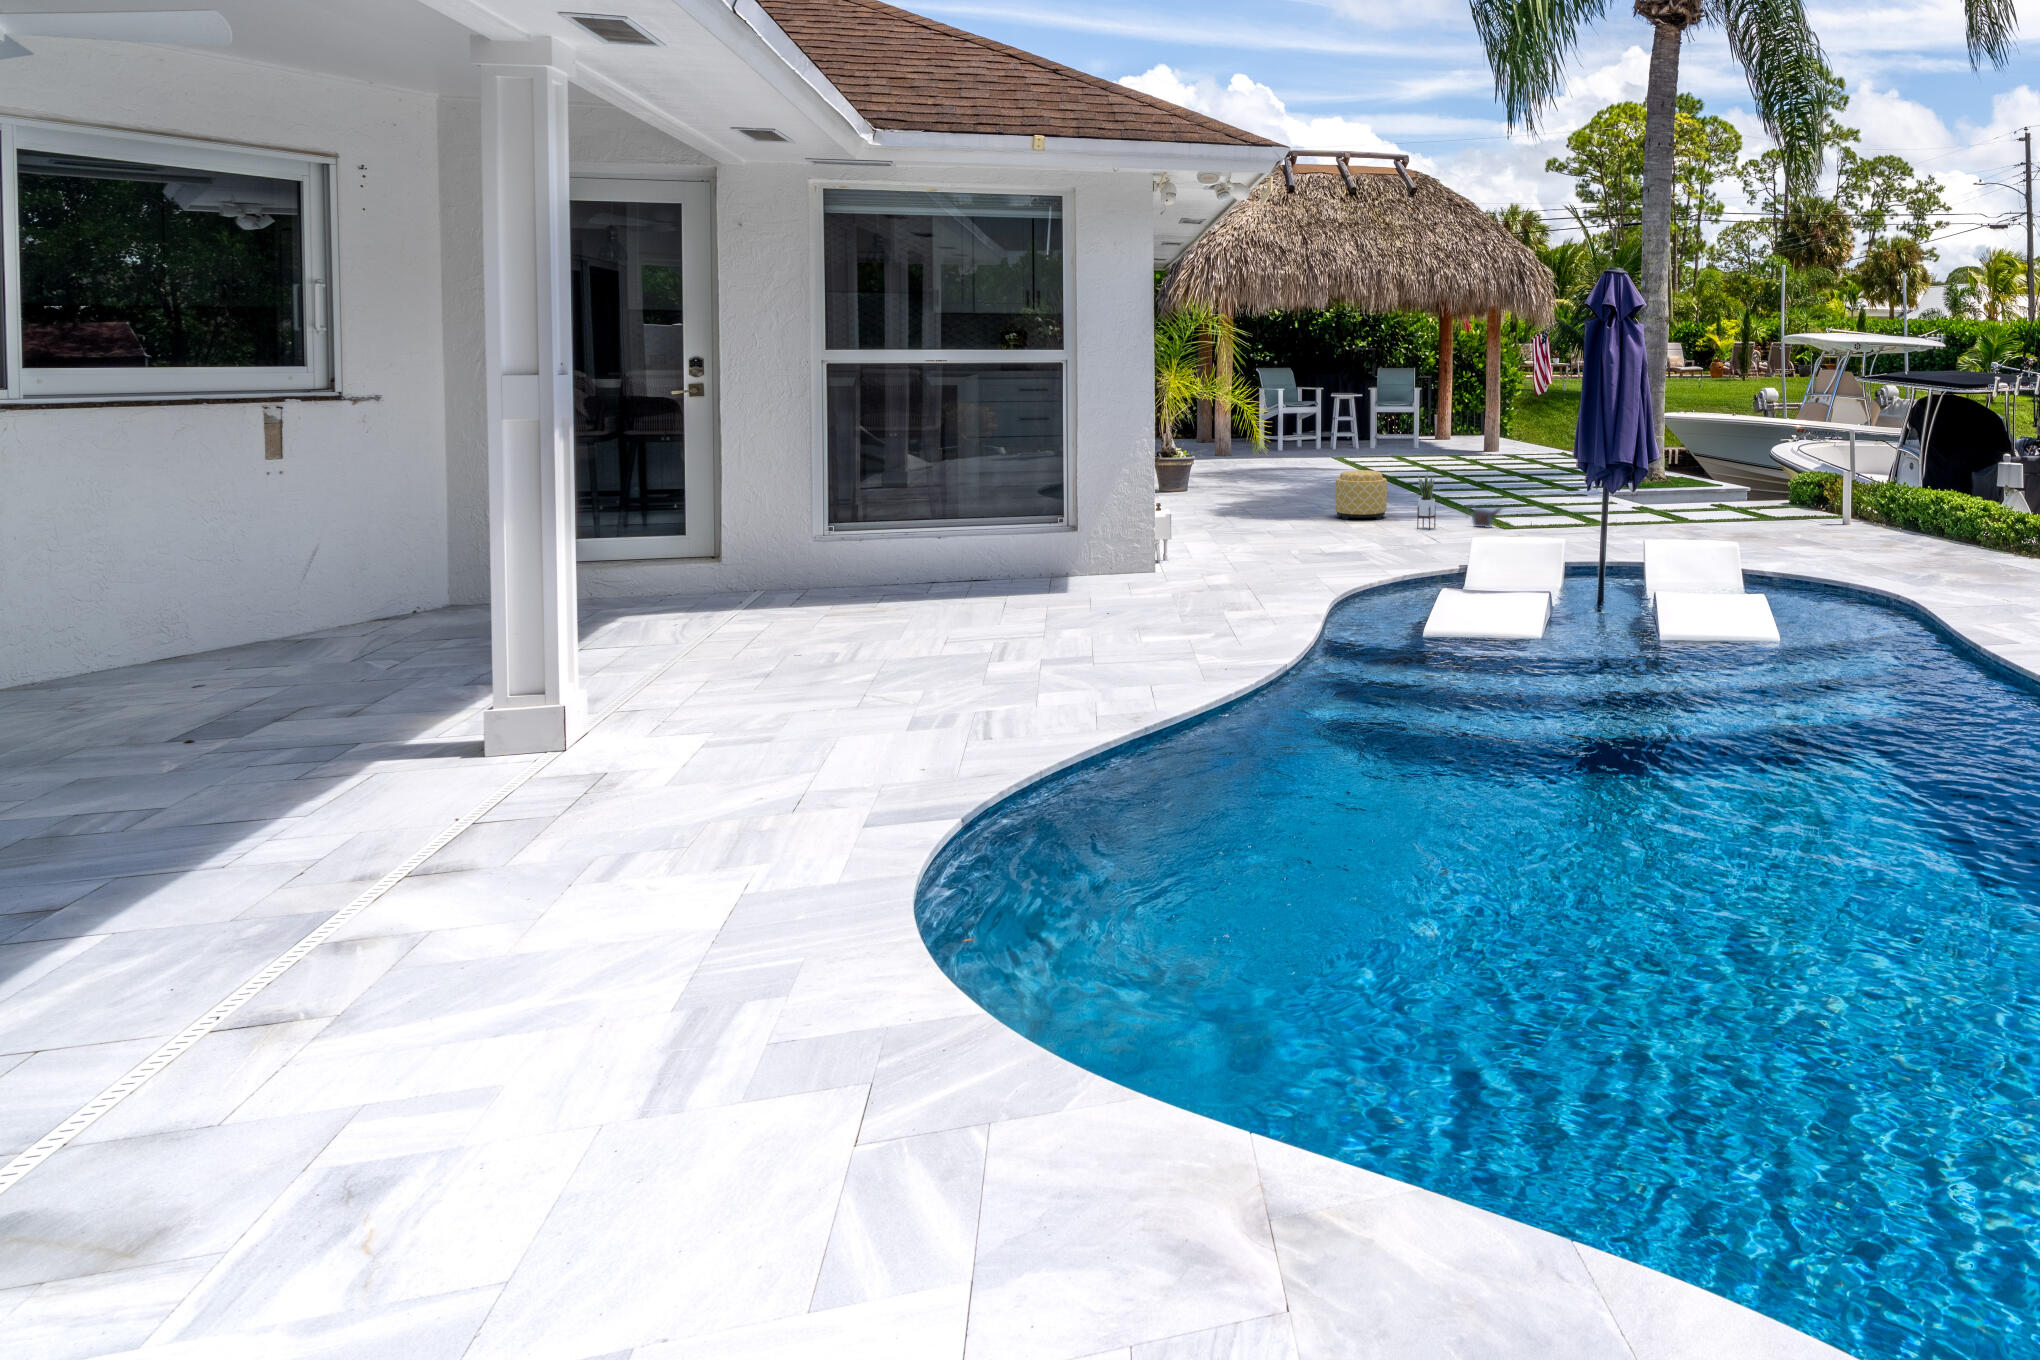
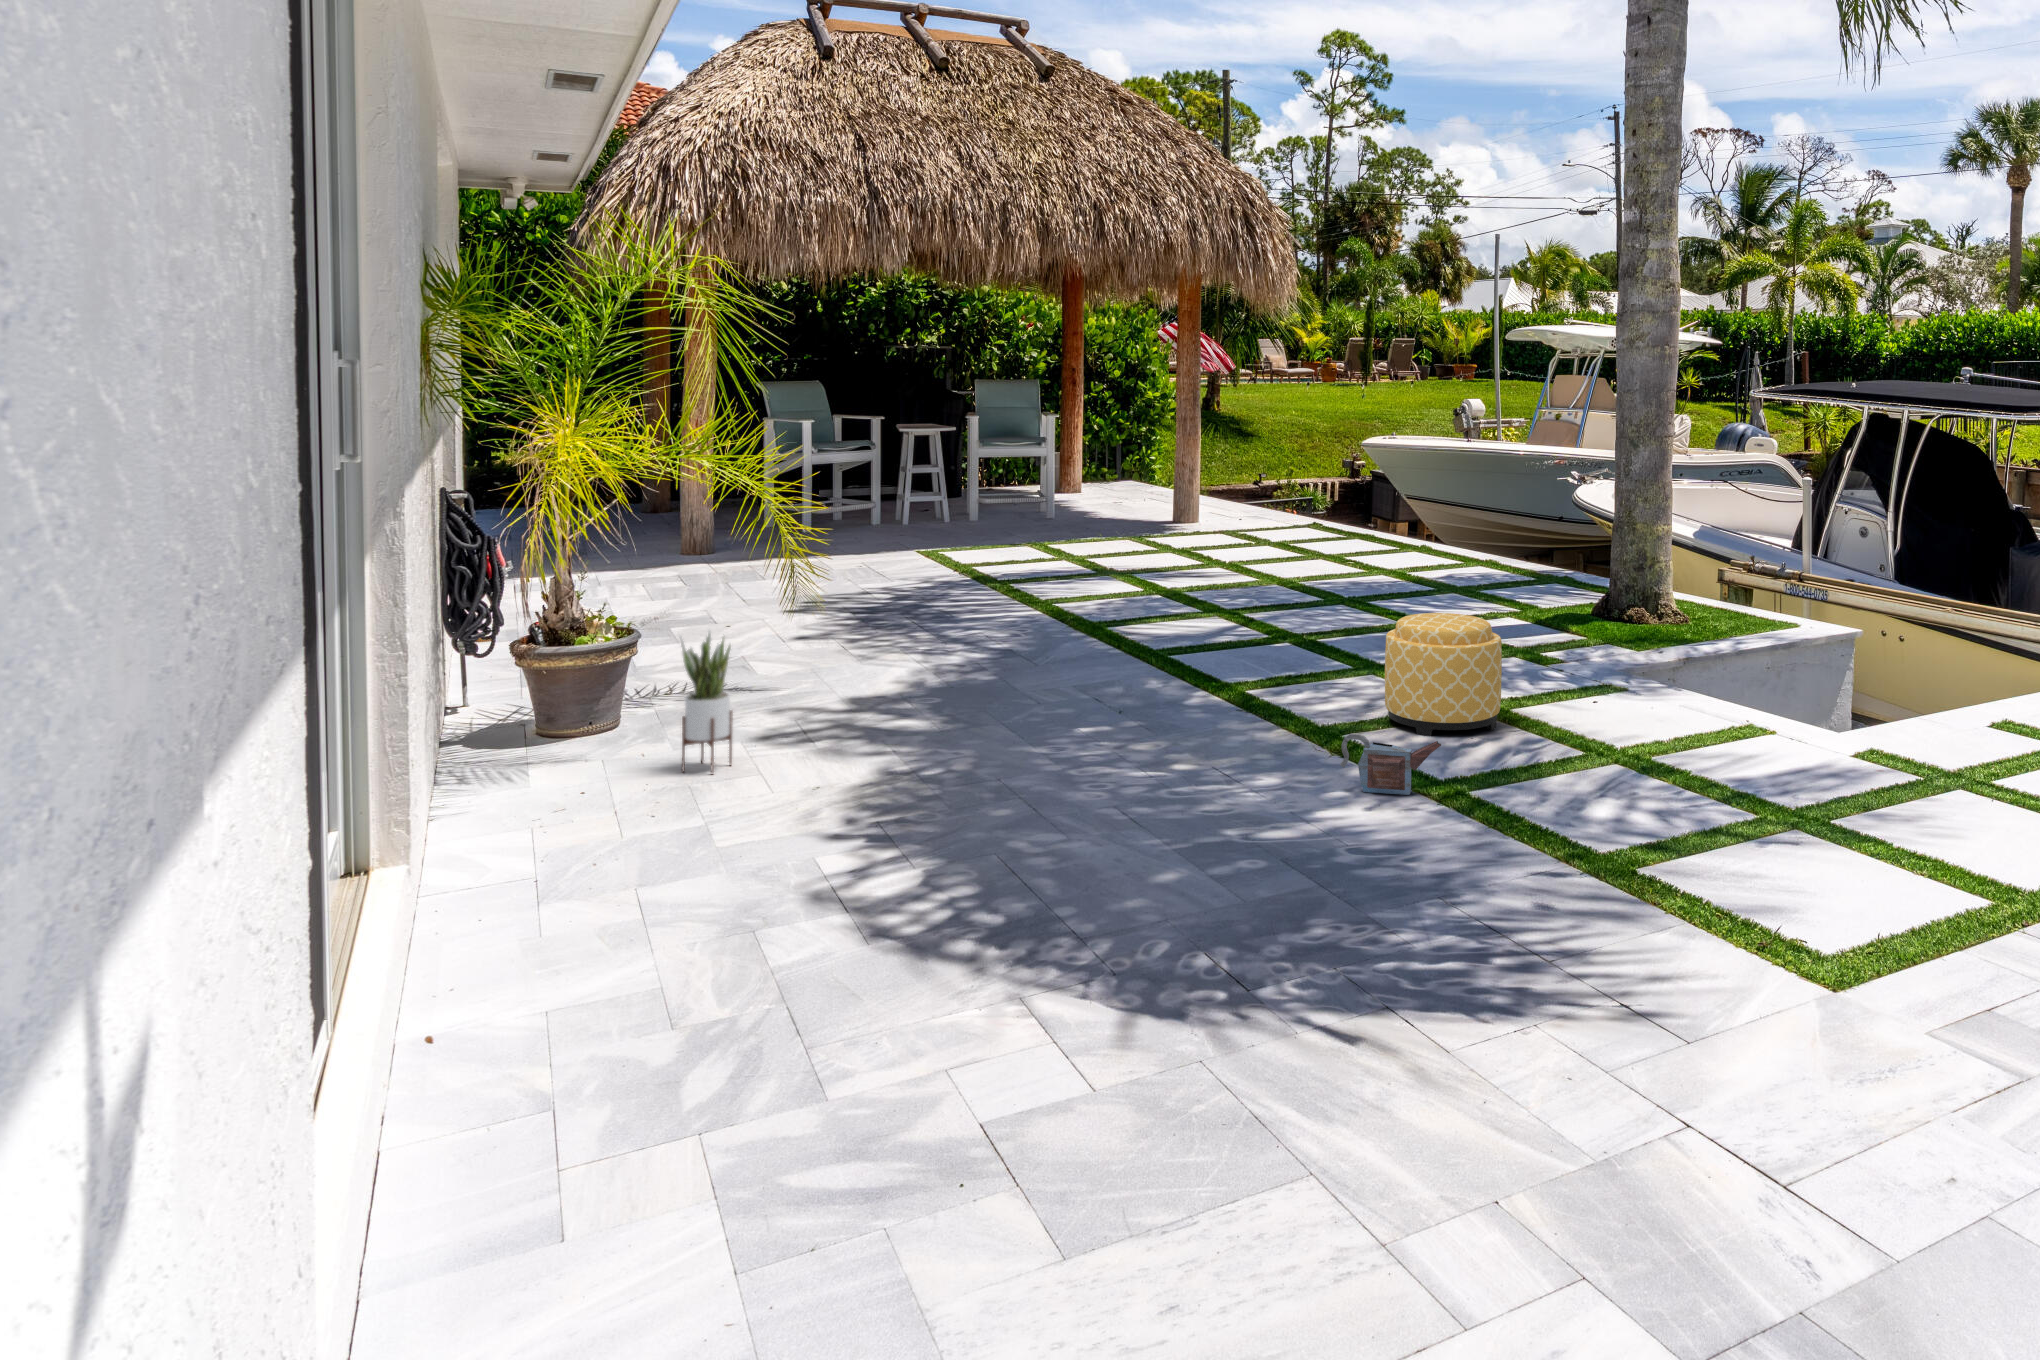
ottoman: present [1335,470,1387,520] -> present [1385,613,1502,736]
potted plant: present [1417,473,1436,530] -> present [680,631,733,773]

